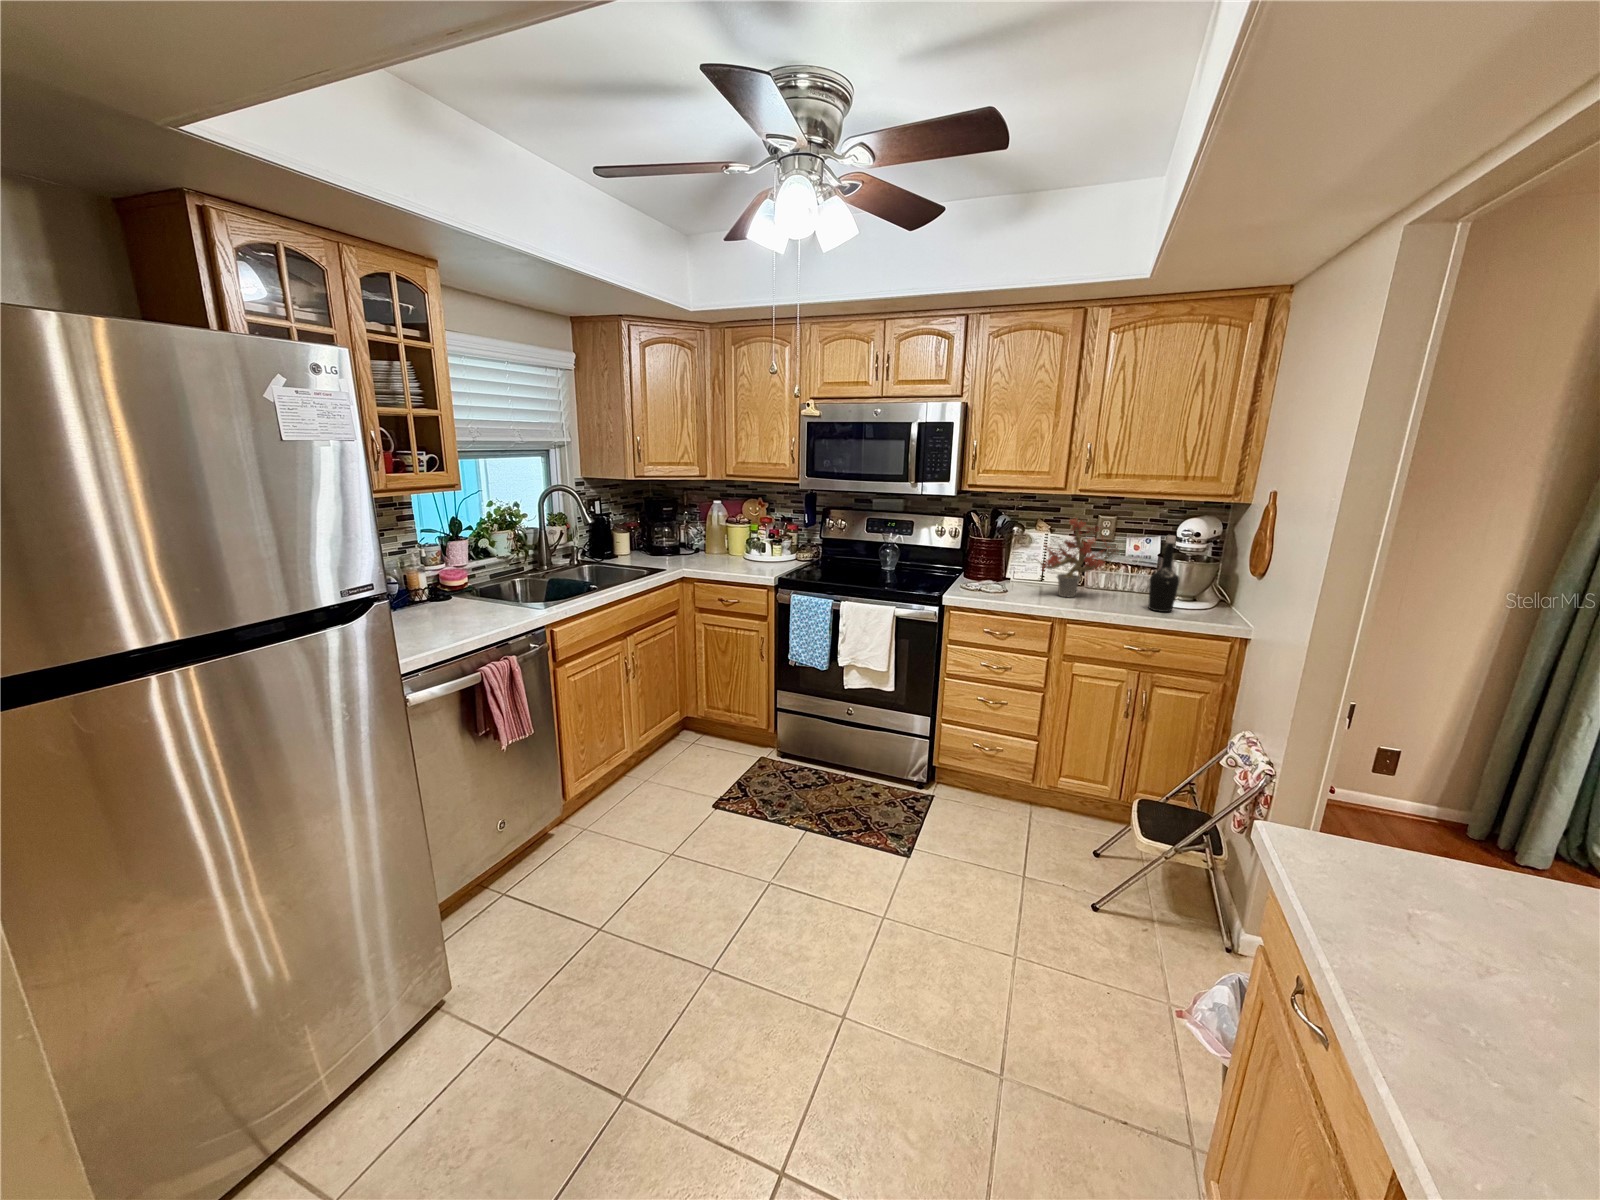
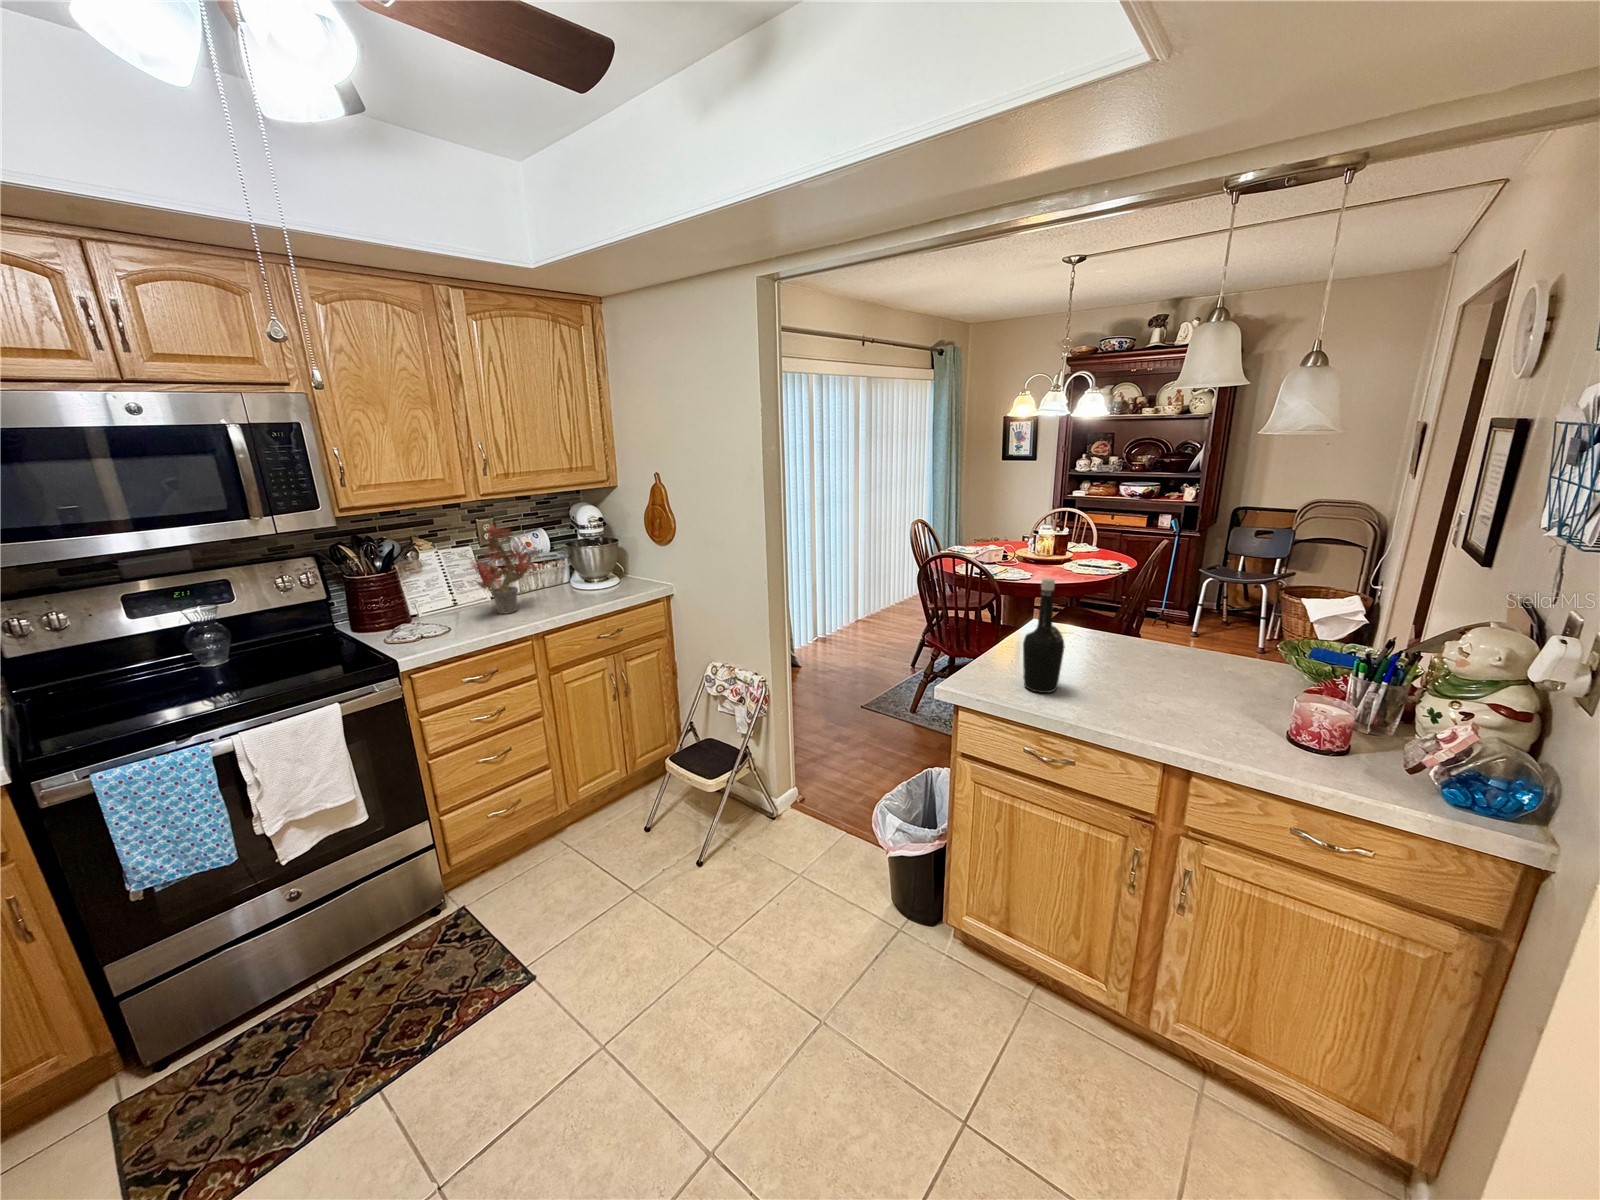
bottle: present [1148,536,1179,612] -> present [1023,578,1064,693]

